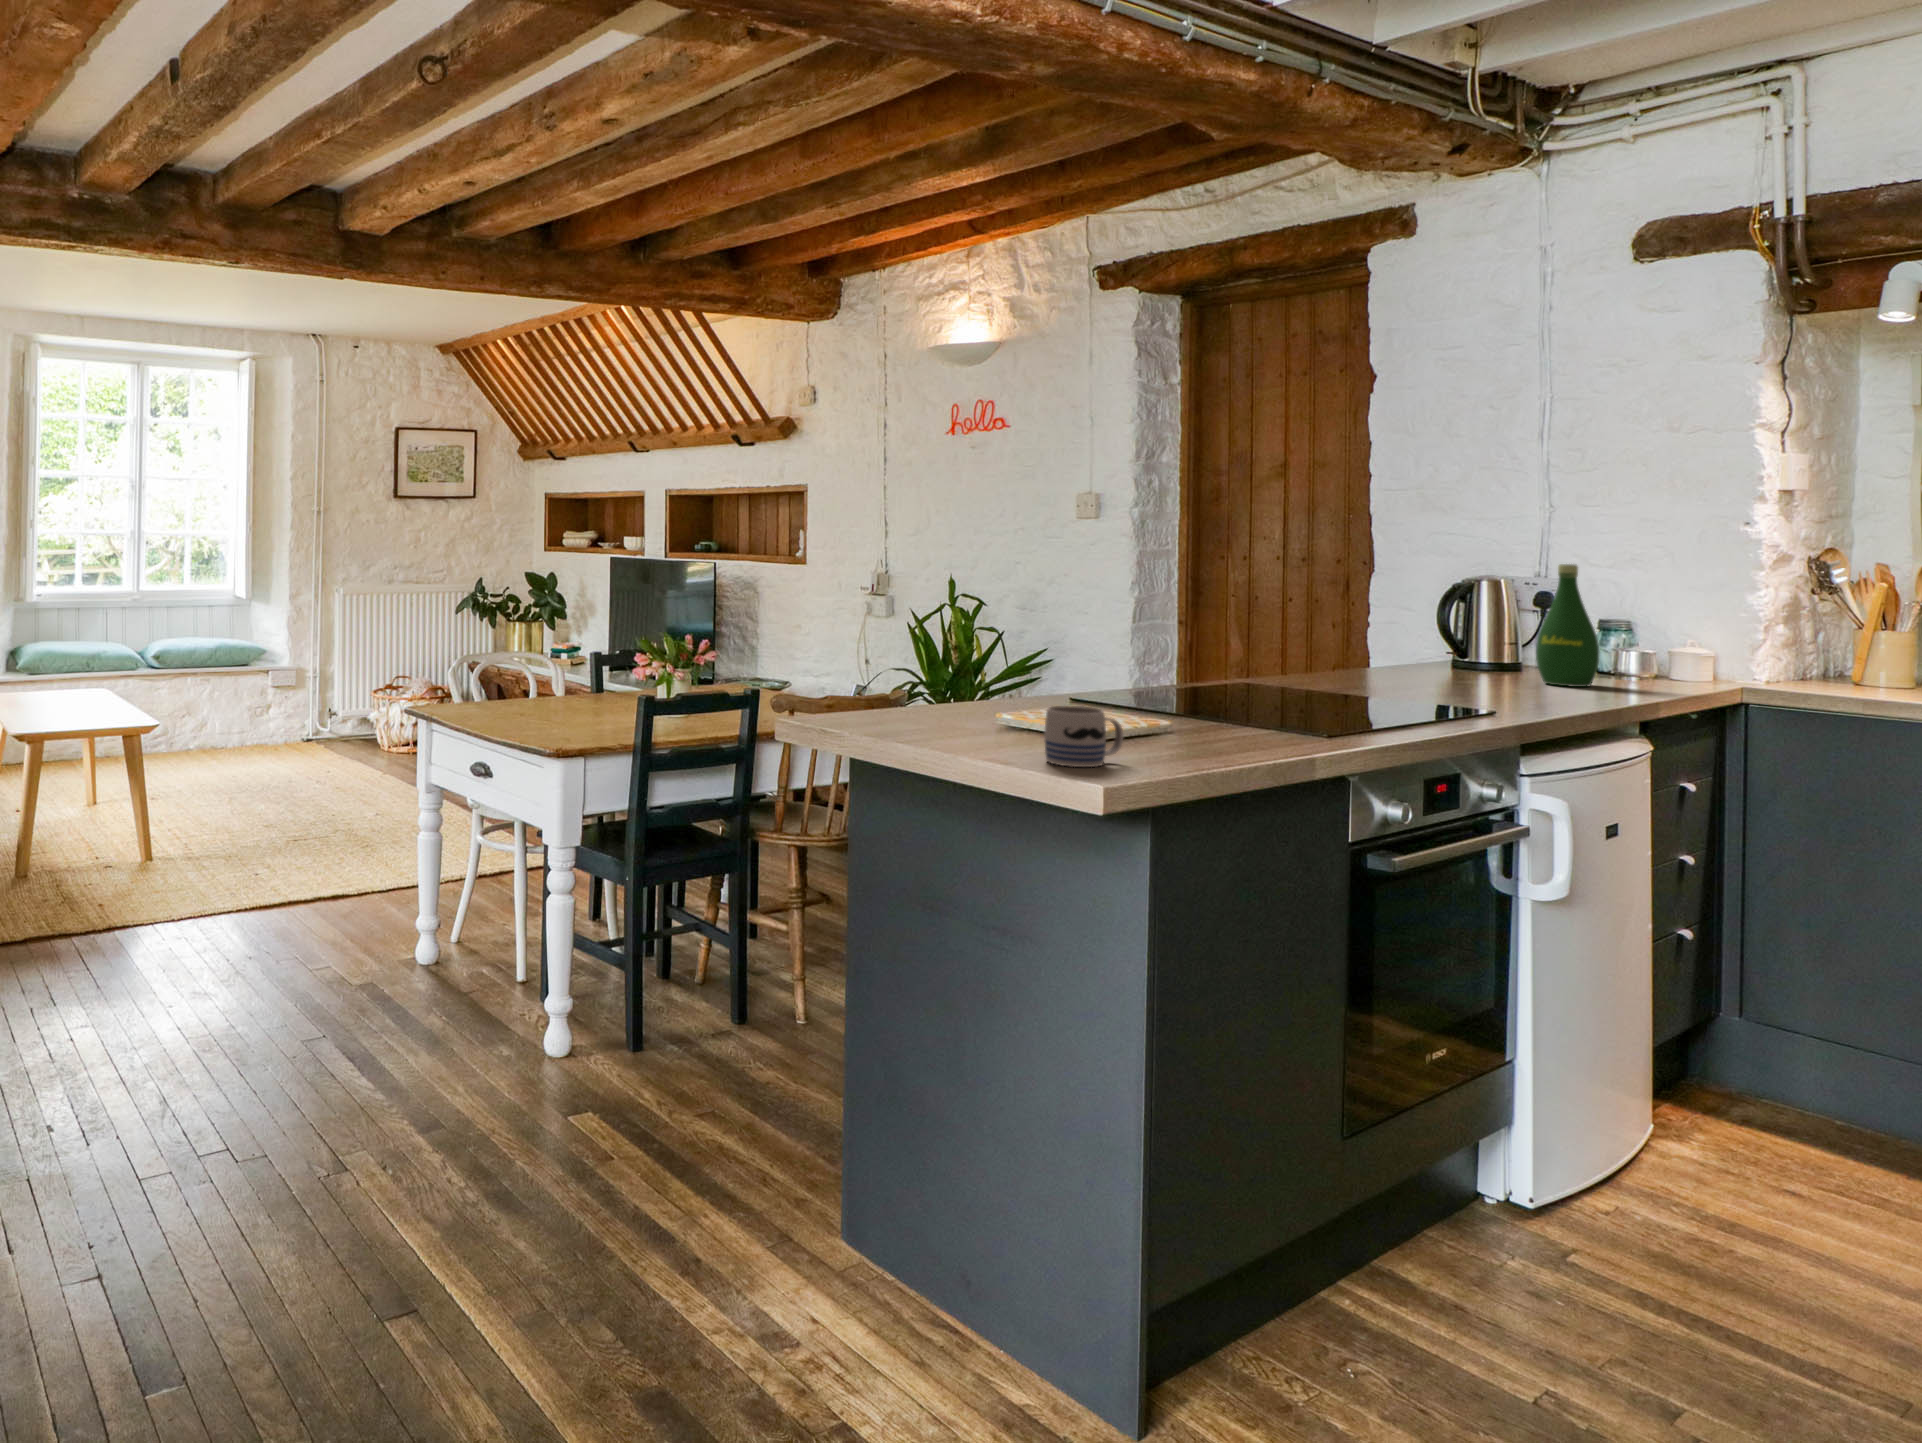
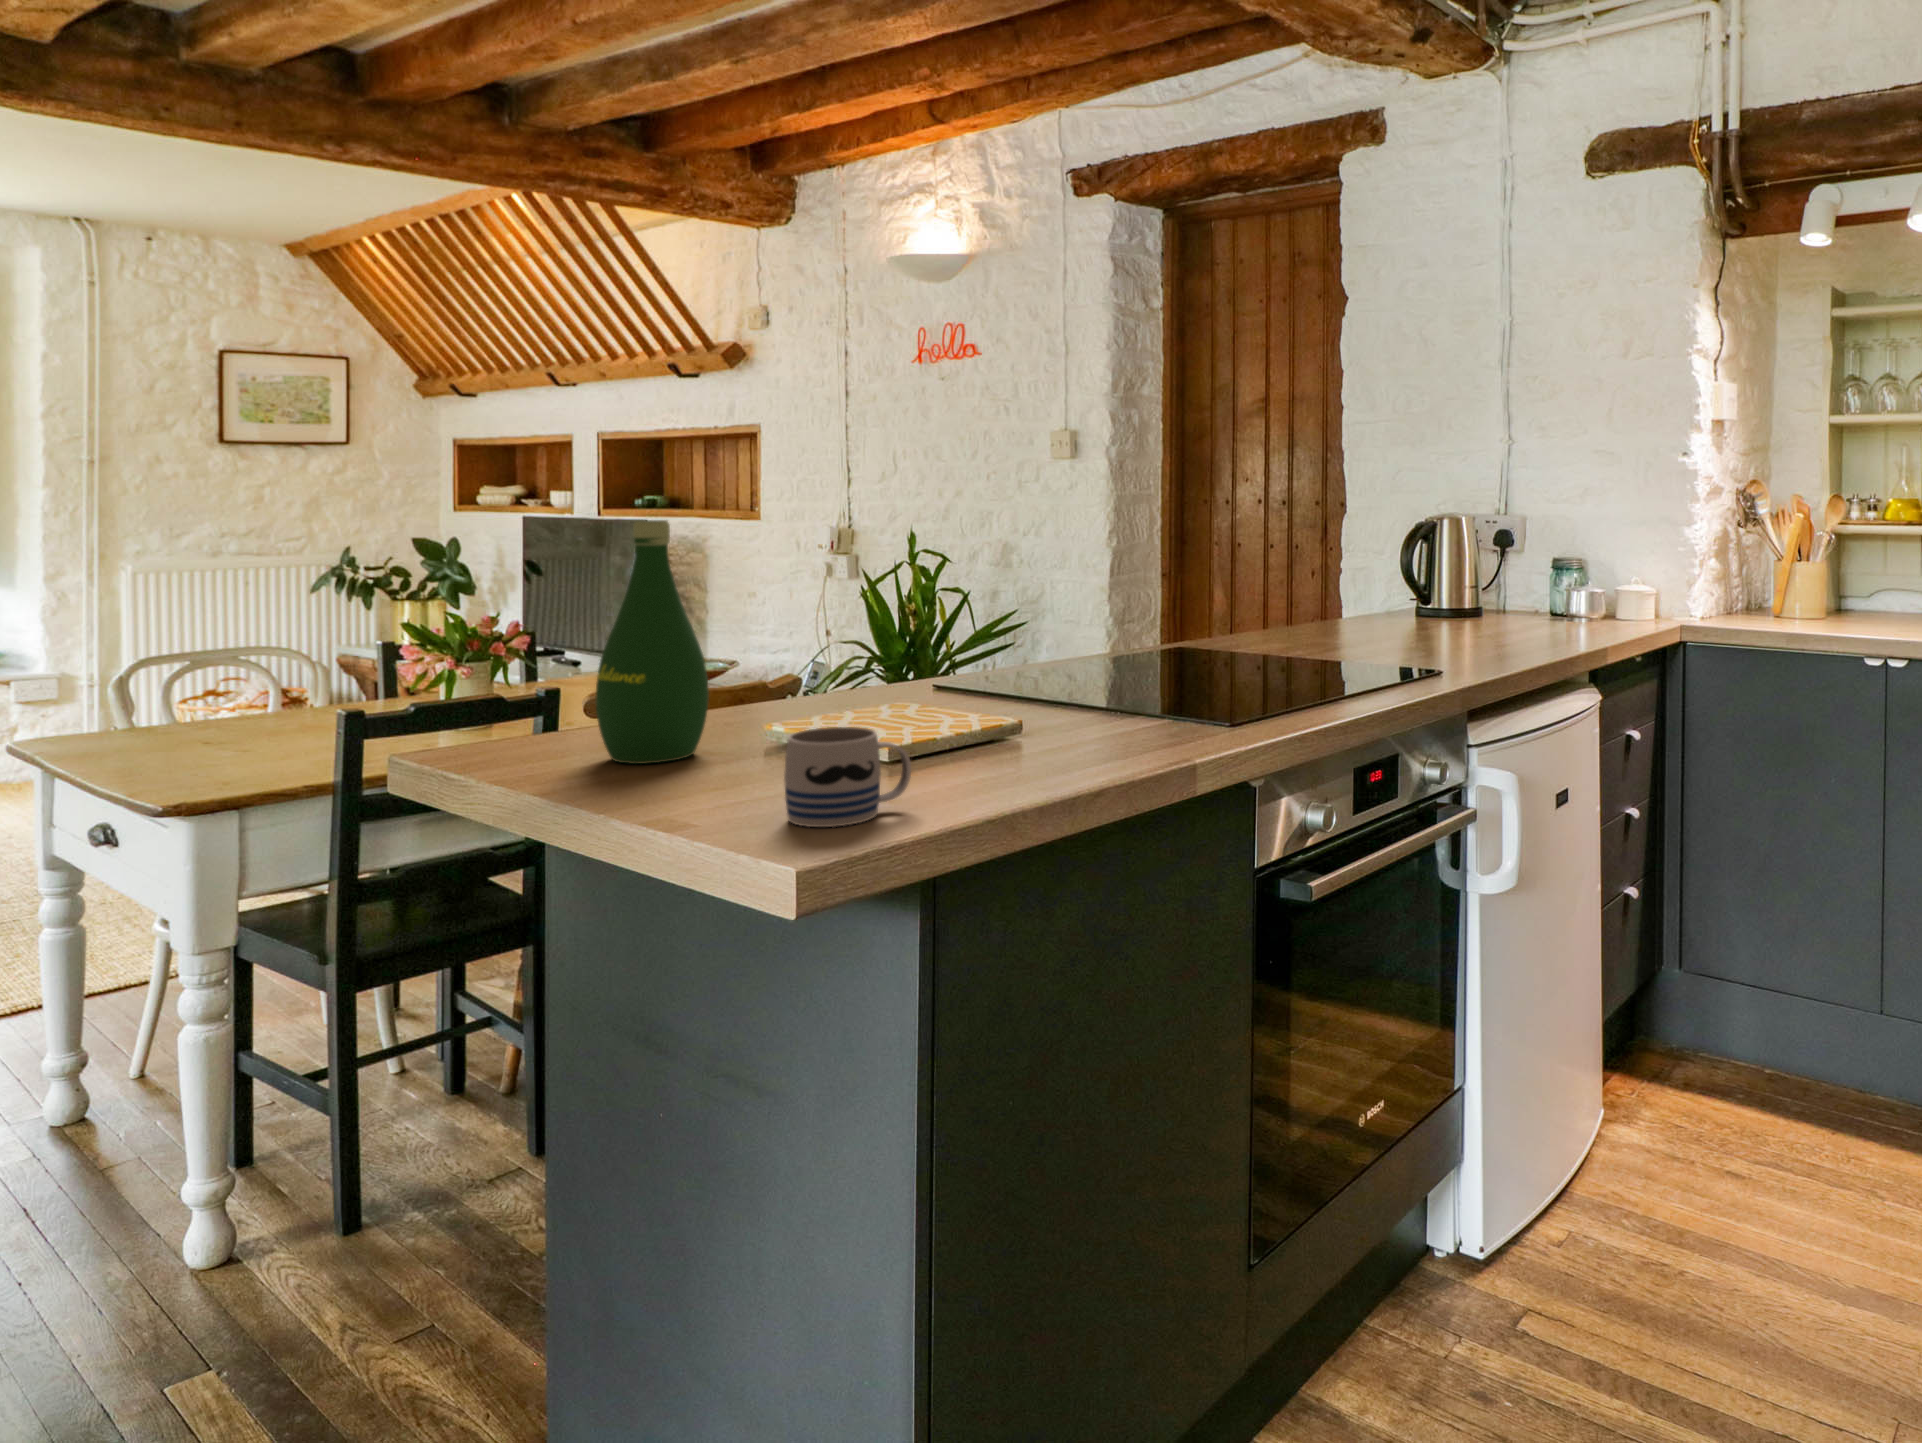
bottle: present [1536,564,1599,687] -> present [595,520,709,764]

